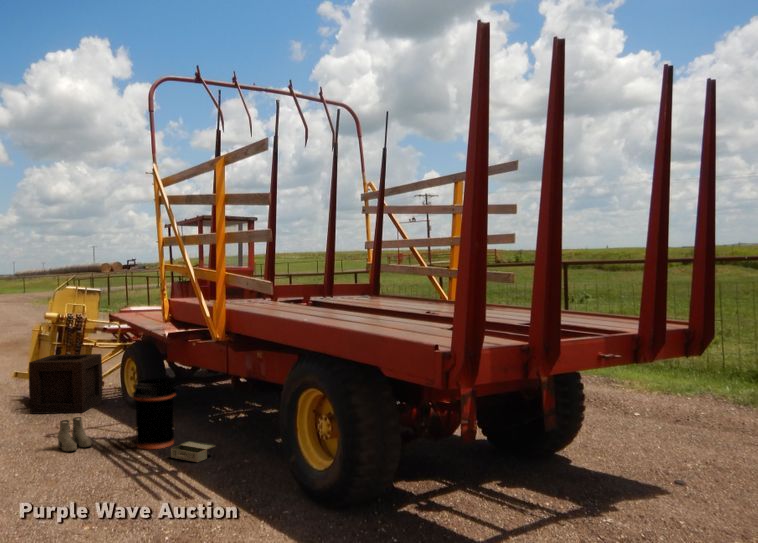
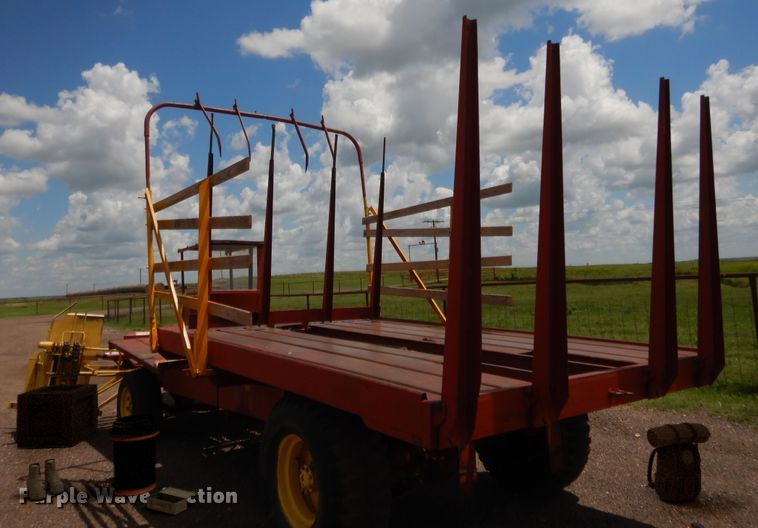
backpack: none [613,388,670,456] -> present [646,422,711,502]

